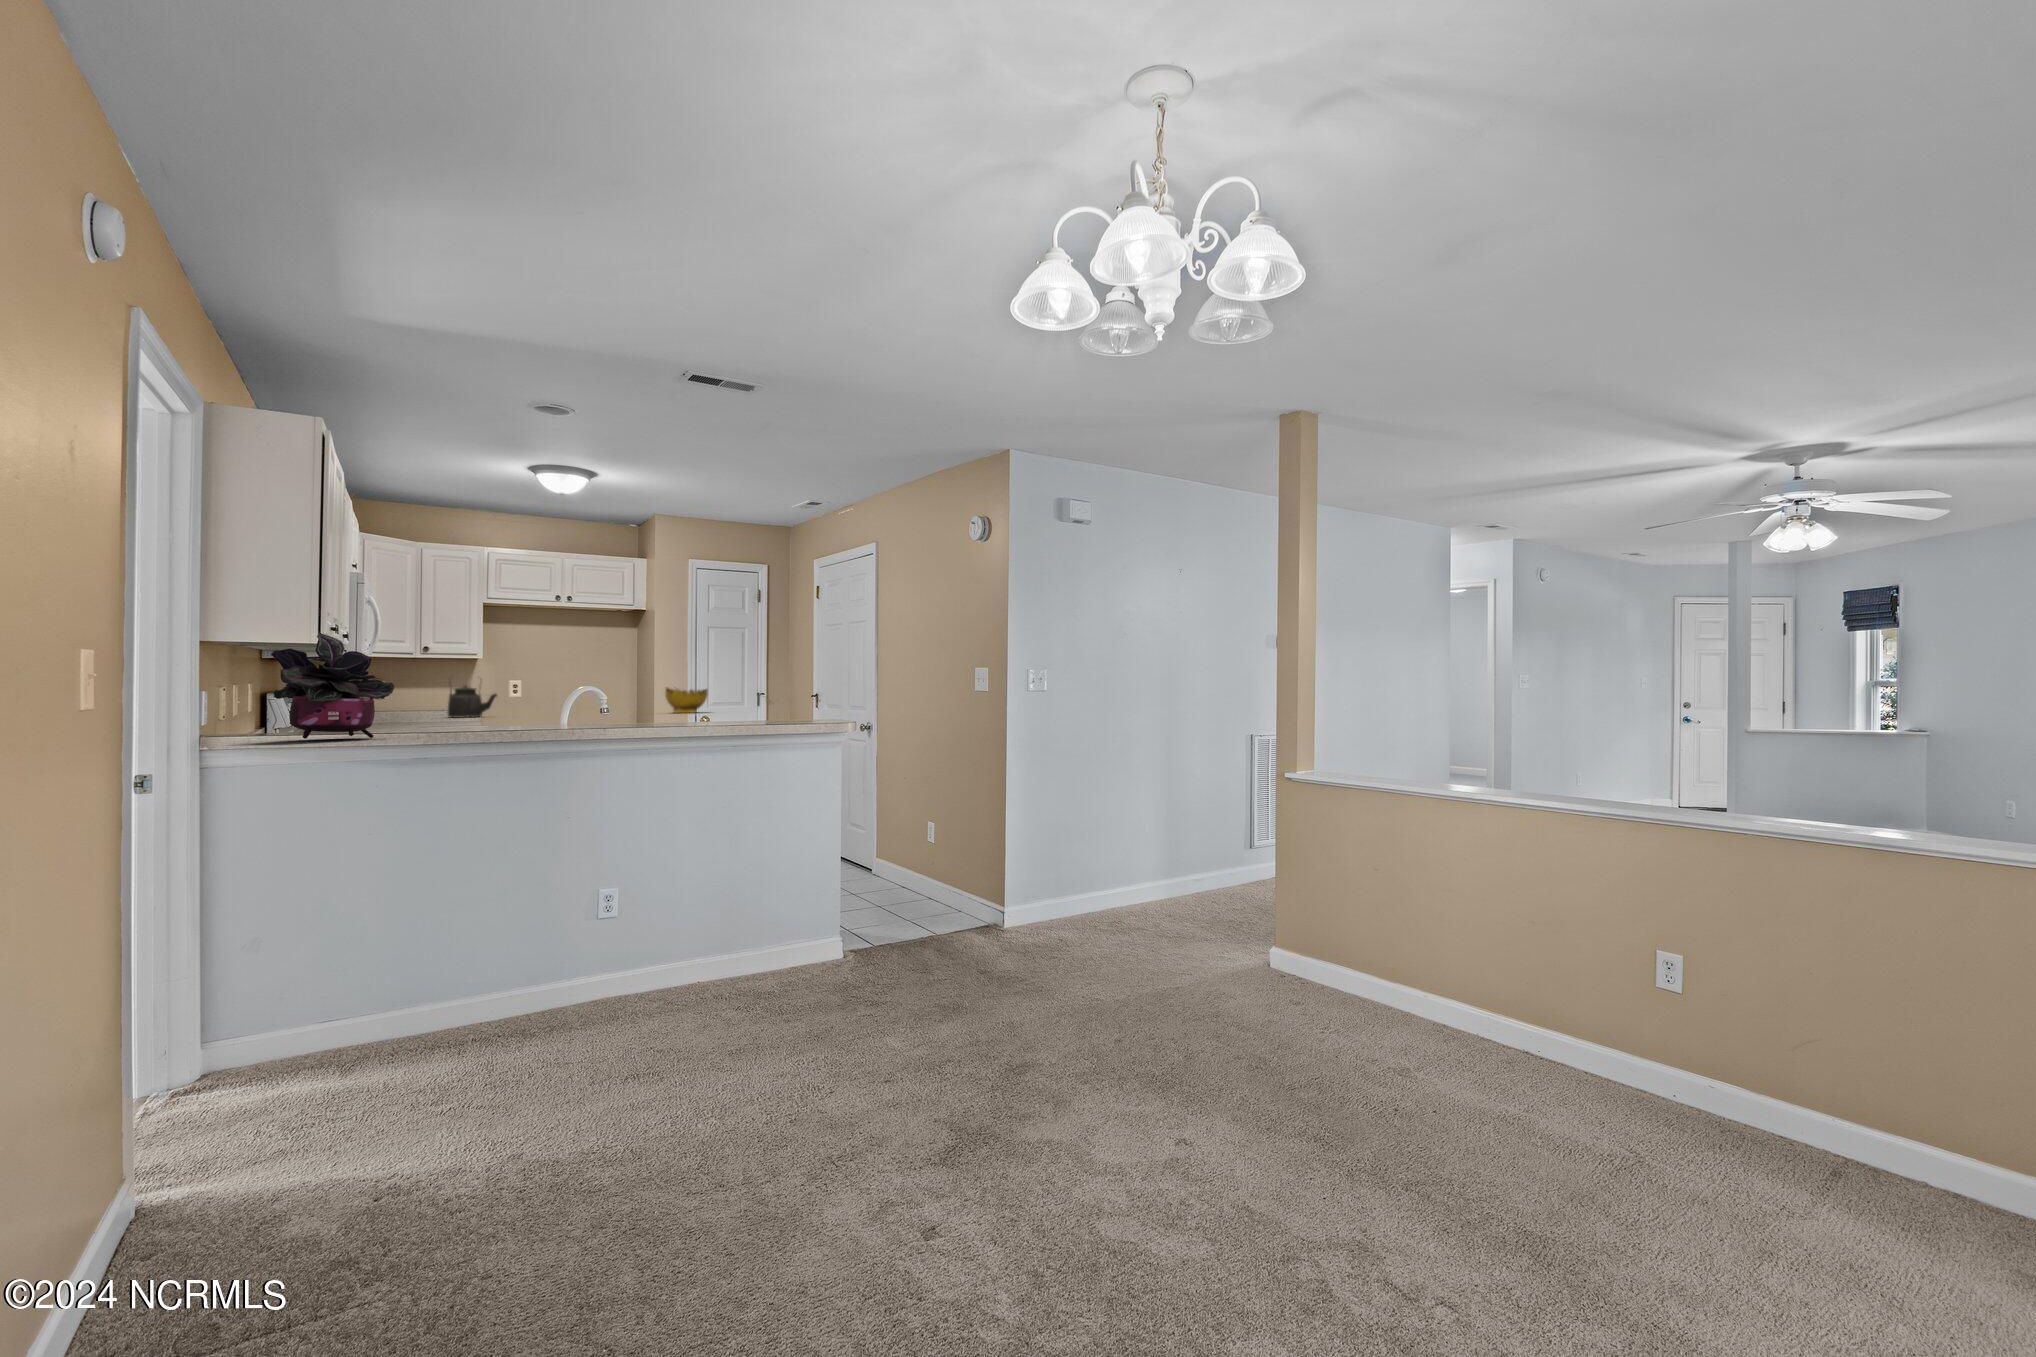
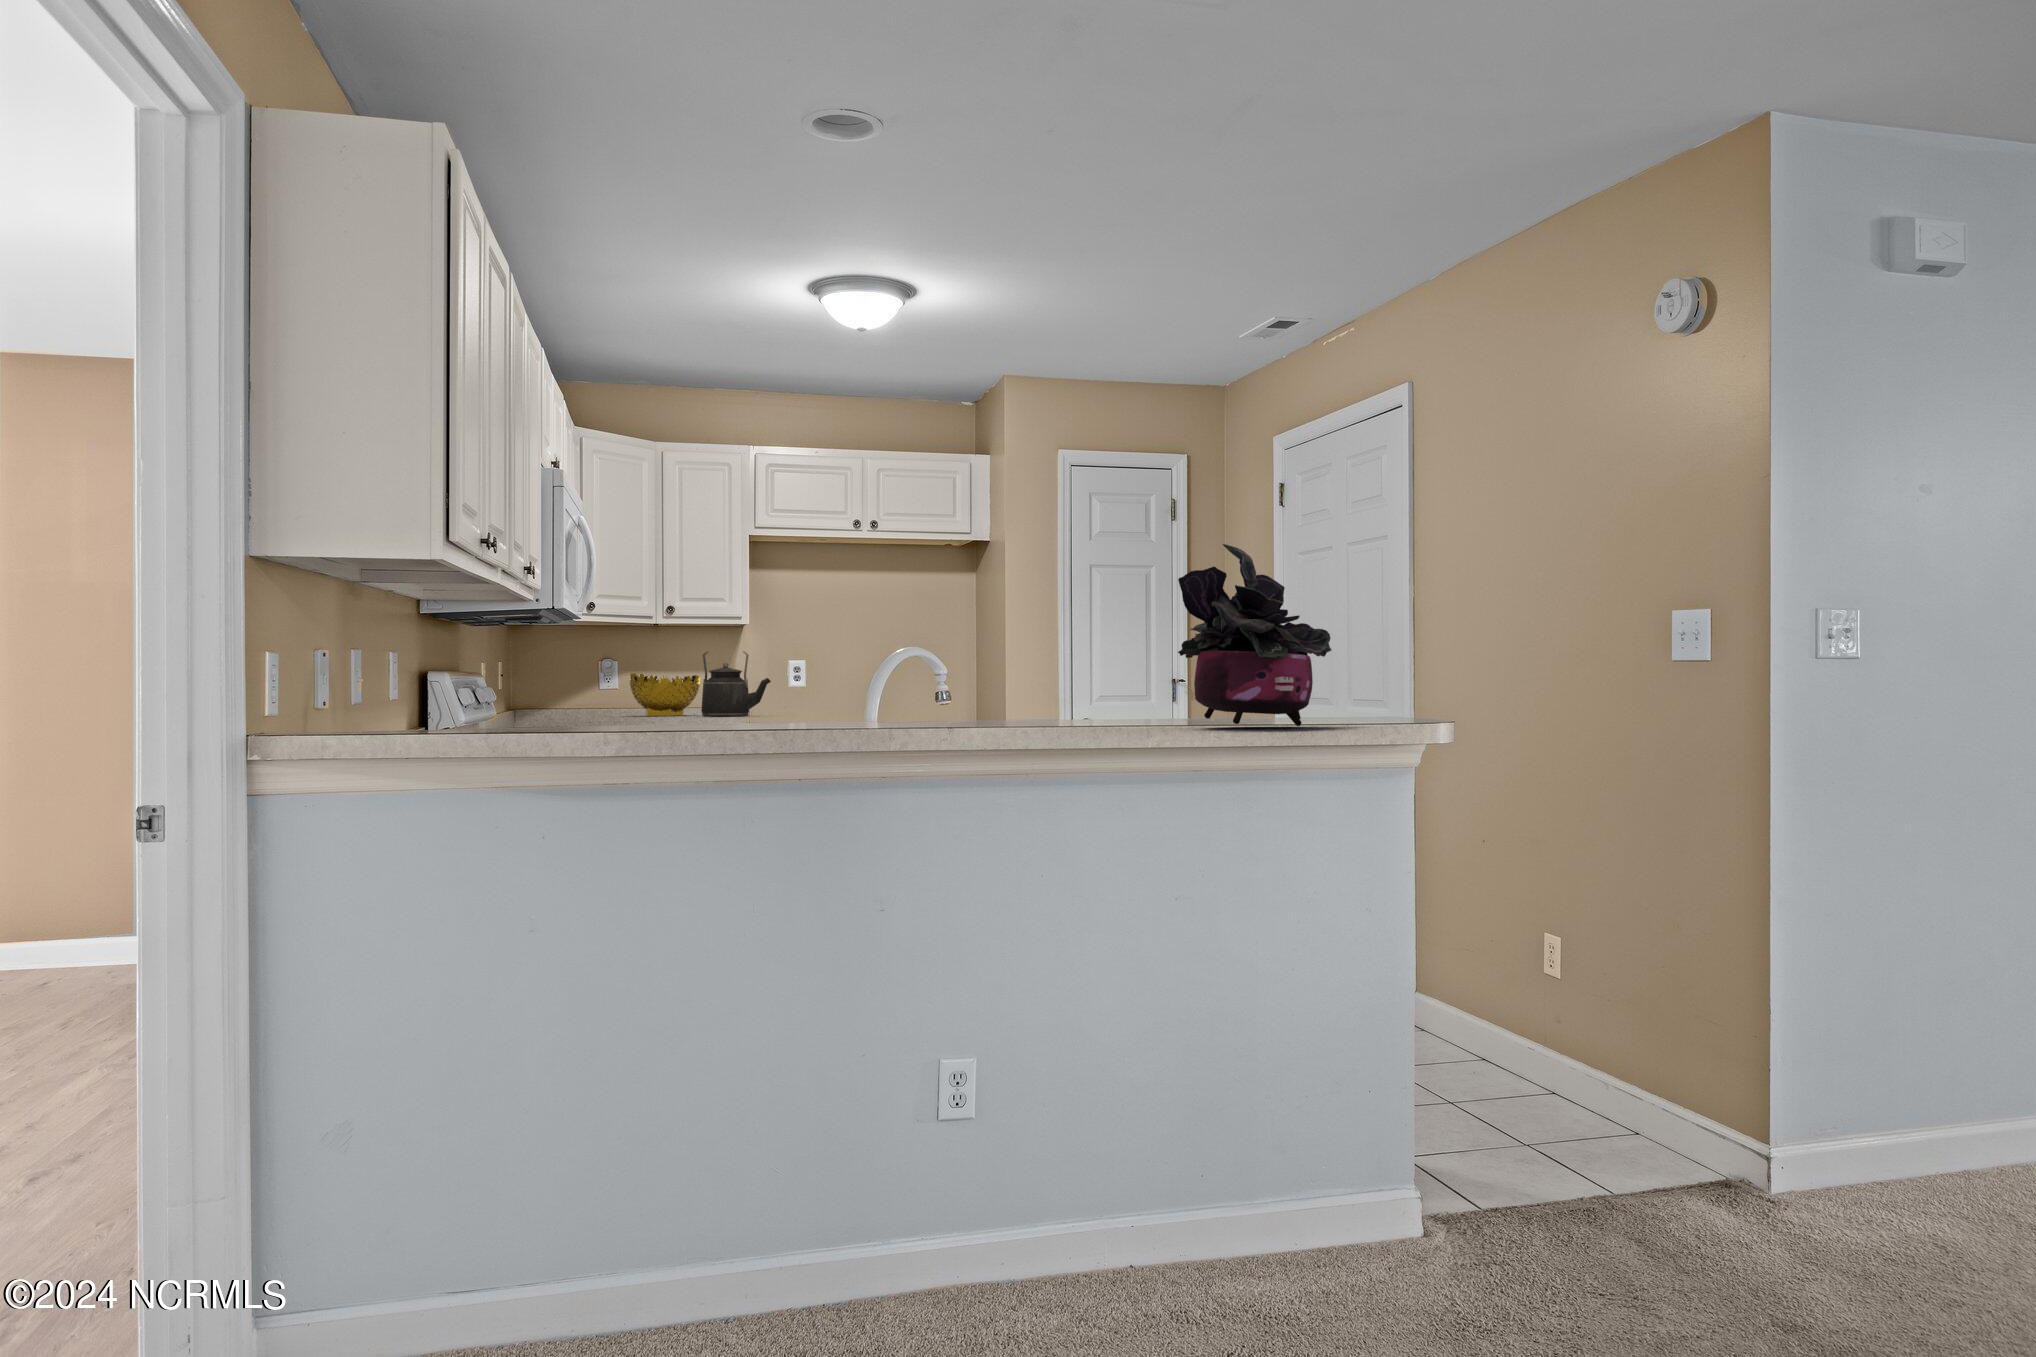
potted plant: present [271,634,394,738] -> present [1178,544,1331,726]
decorative bowl: present [665,687,708,713] -> present [630,673,700,716]

